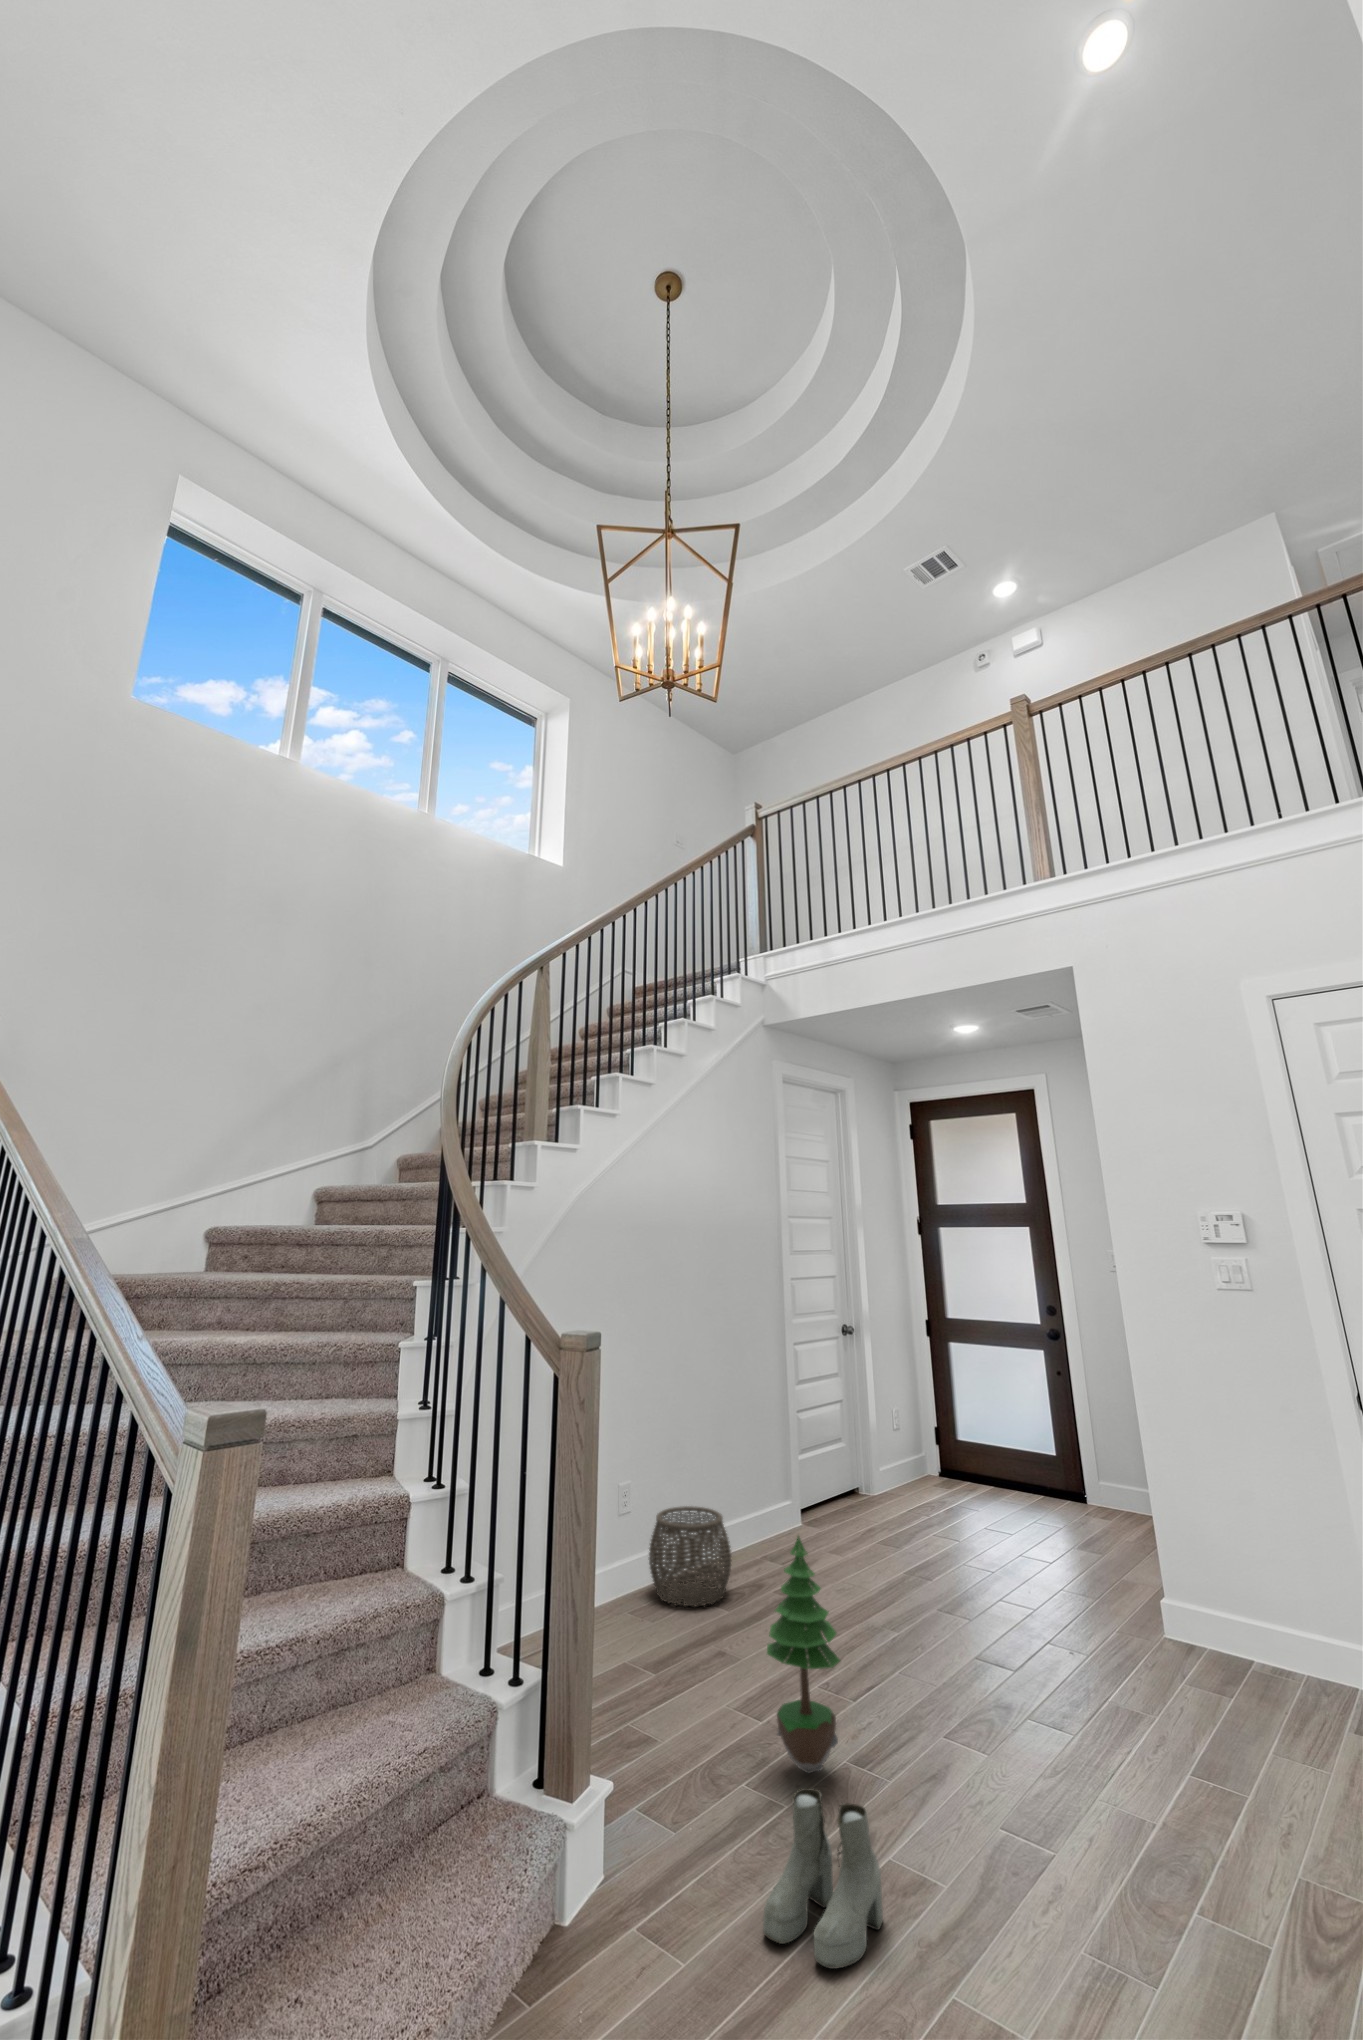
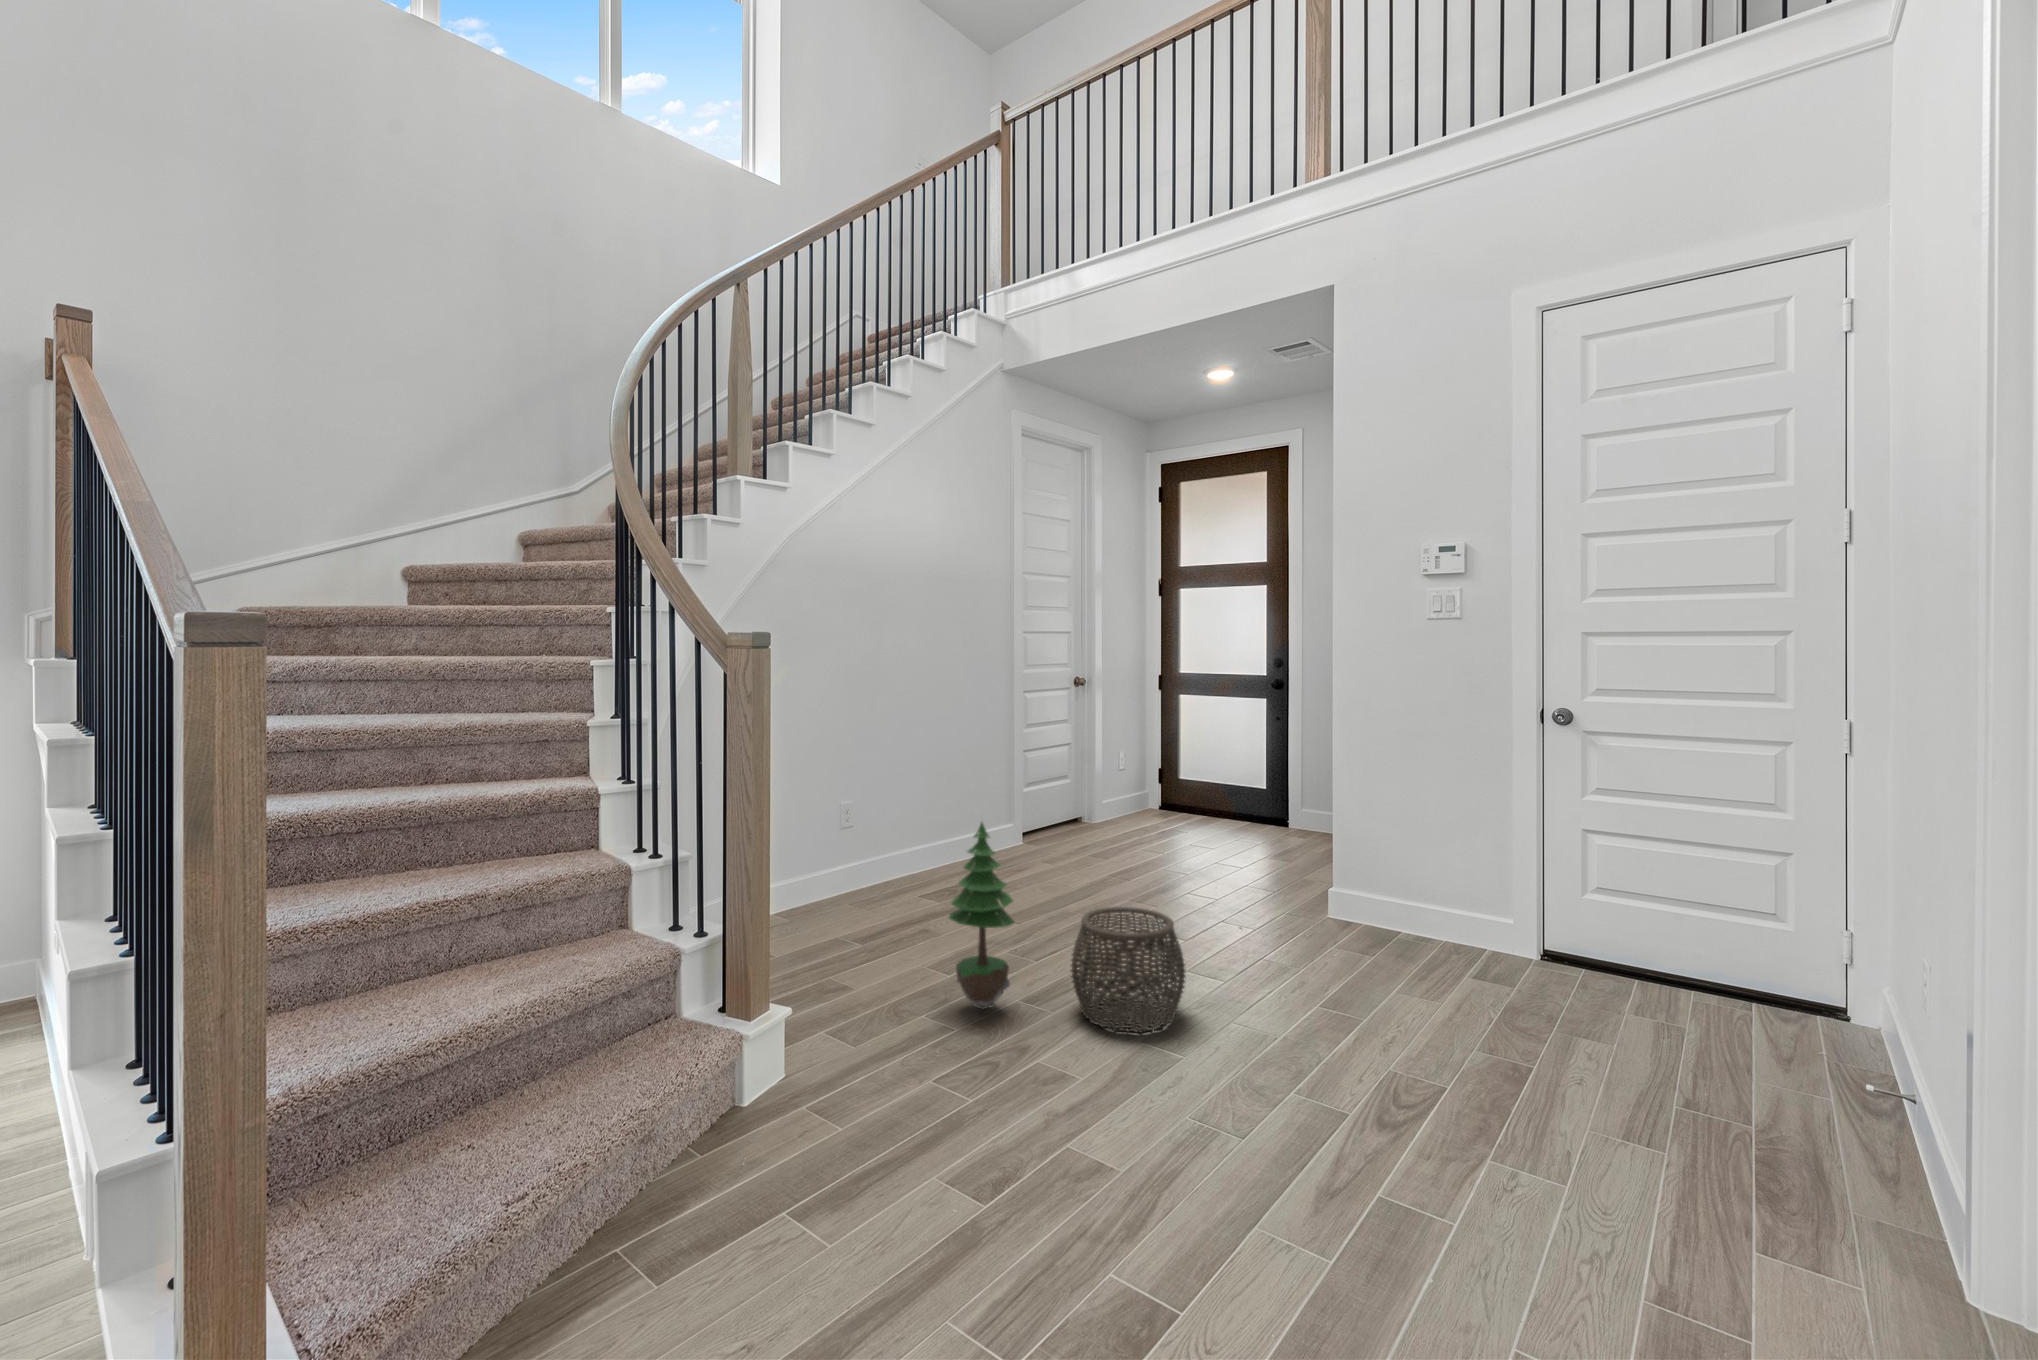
woven basket: present [649,1506,731,1606] -> present [1071,907,1186,1032]
boots: present [763,1788,883,1969] -> none [915,1009,1022,1132]

